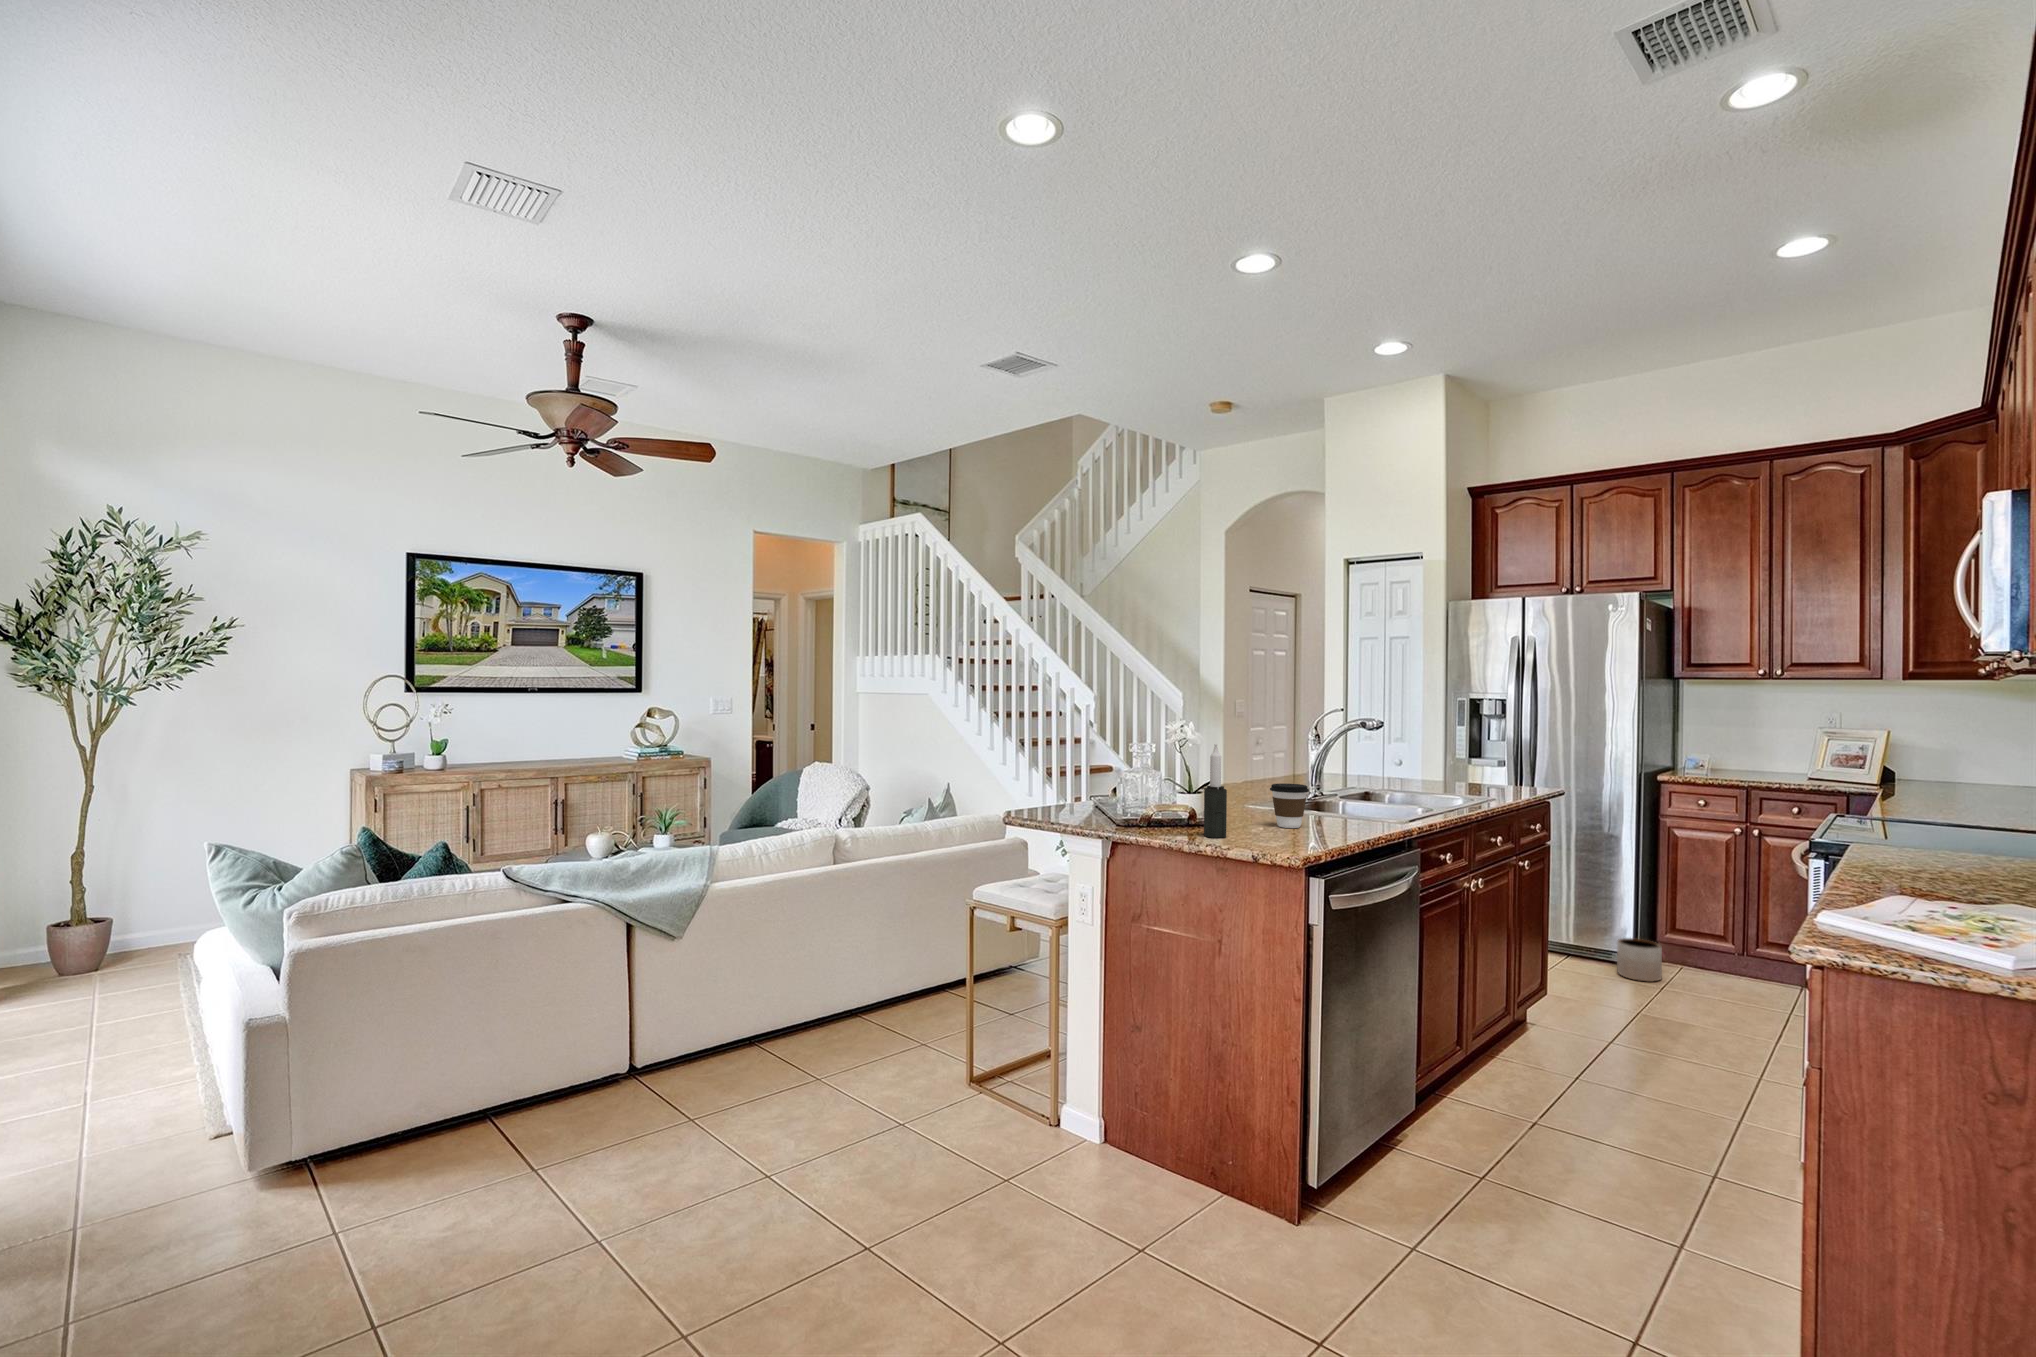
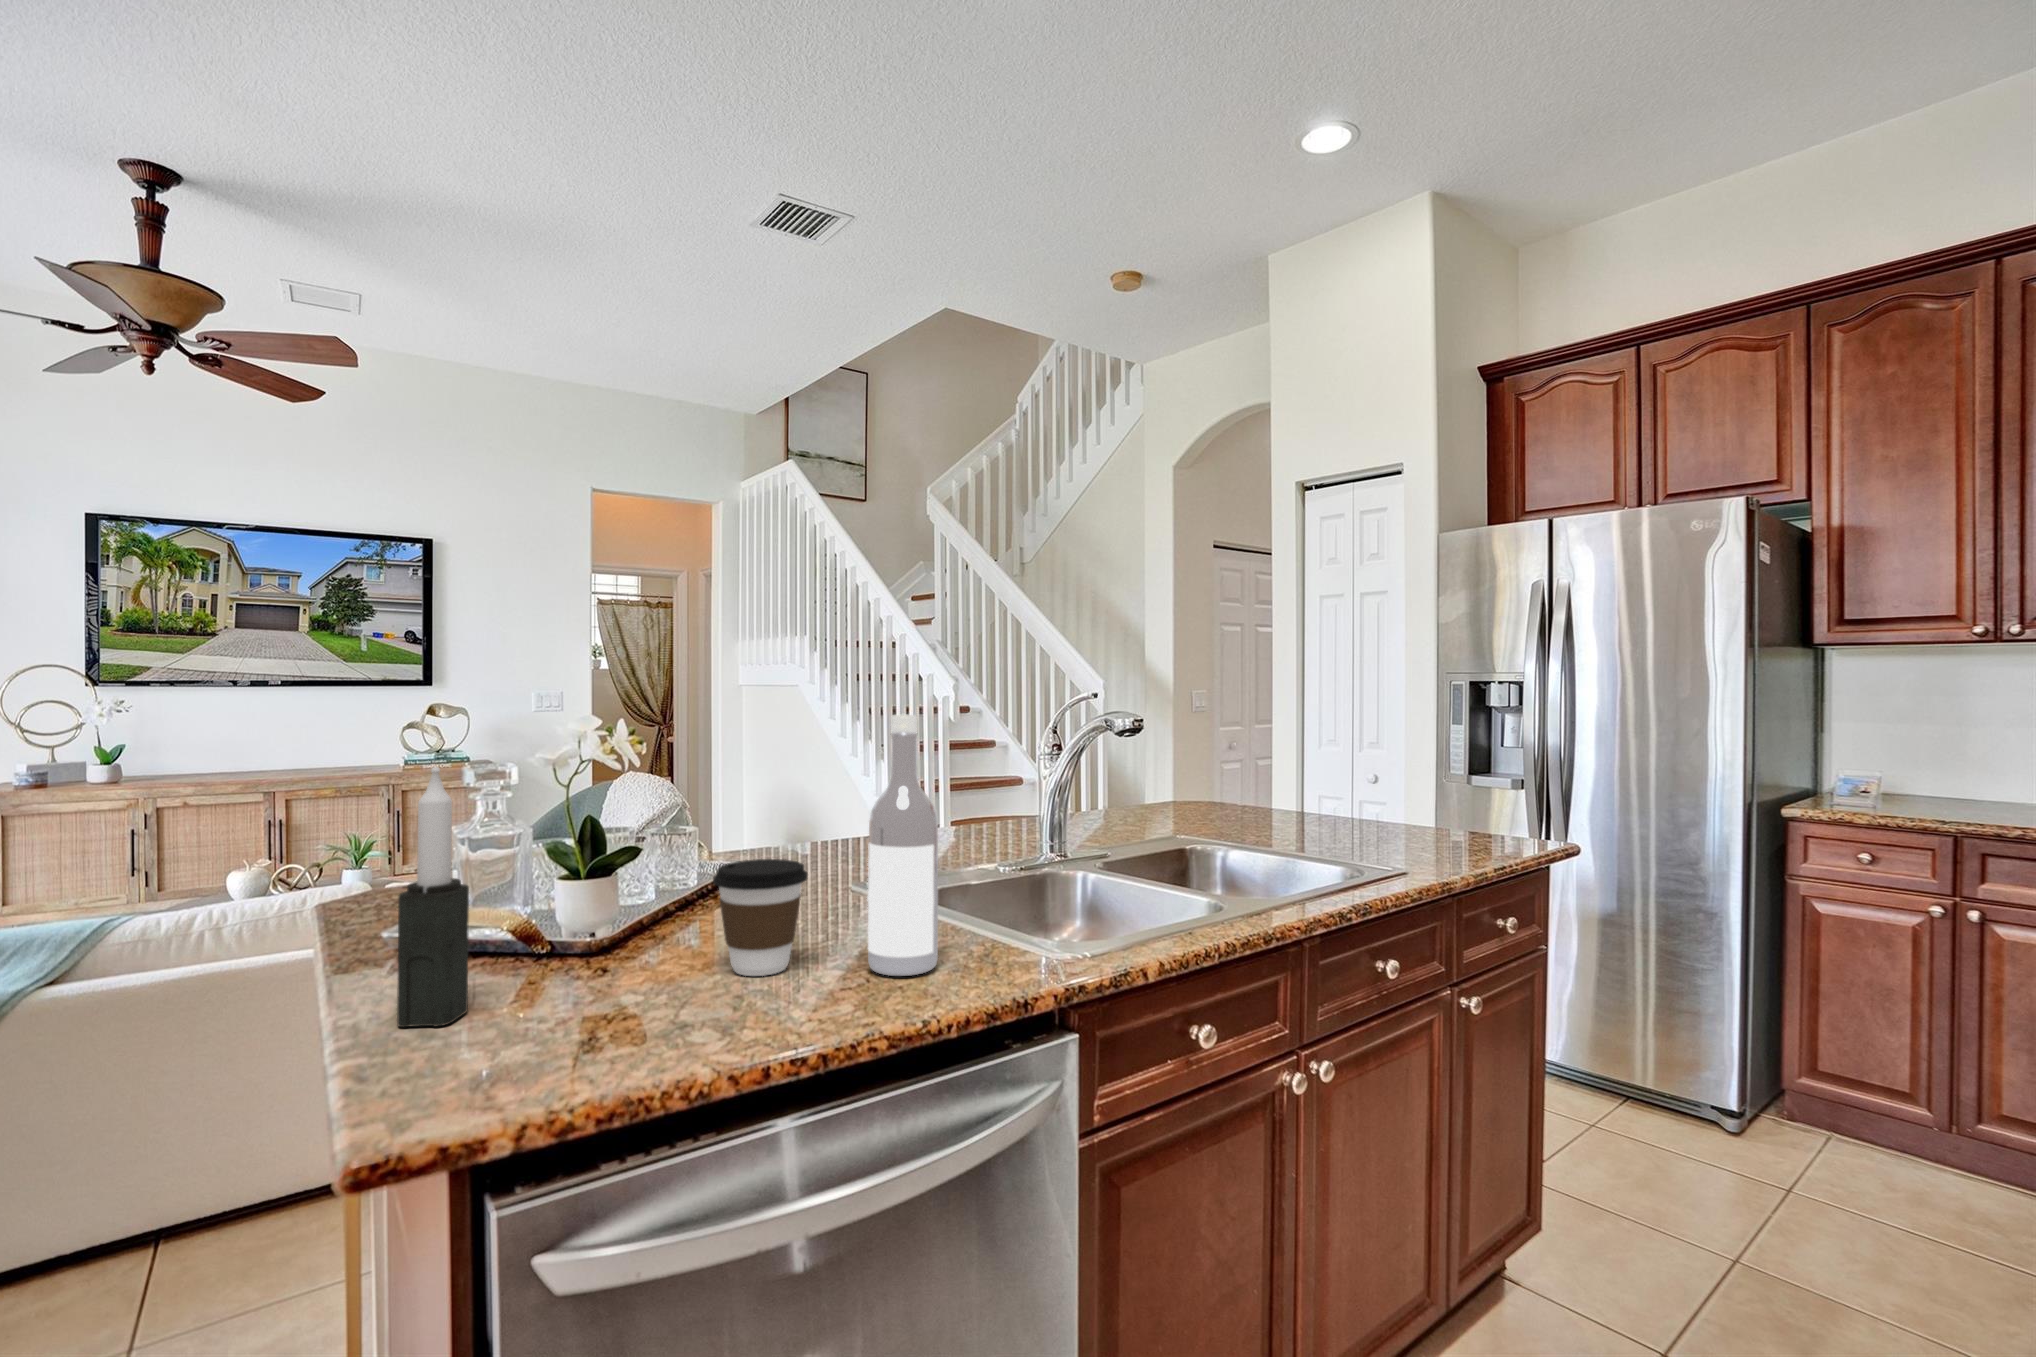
wine bottle: none [1329,724,1358,828] -> present [867,715,938,976]
planter: present [1617,938,1662,982] -> none [1711,1084,1794,1169]

